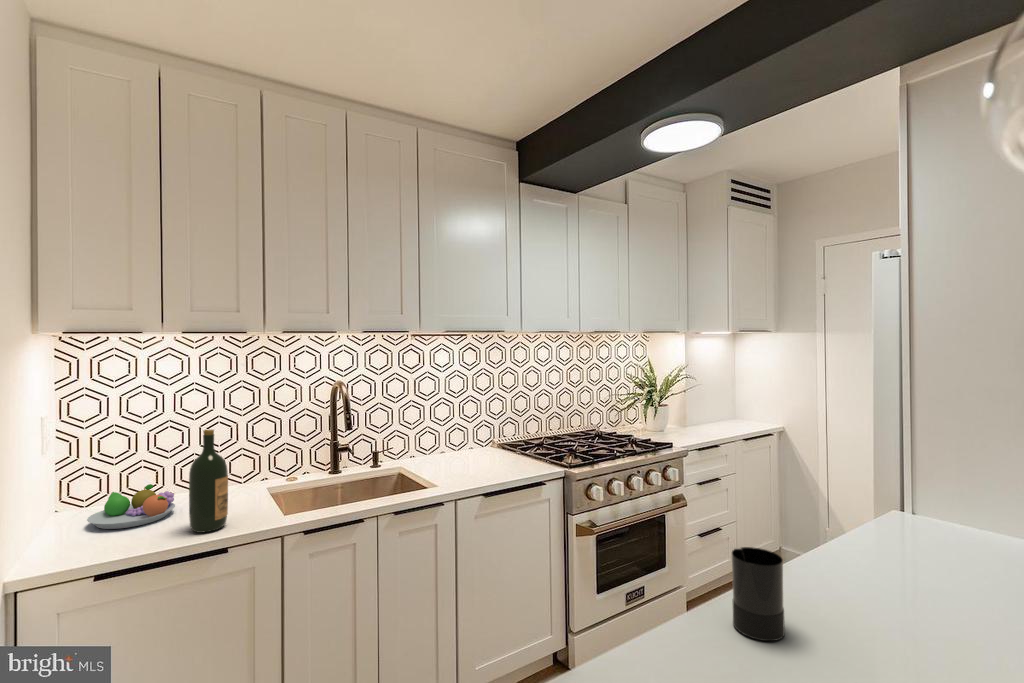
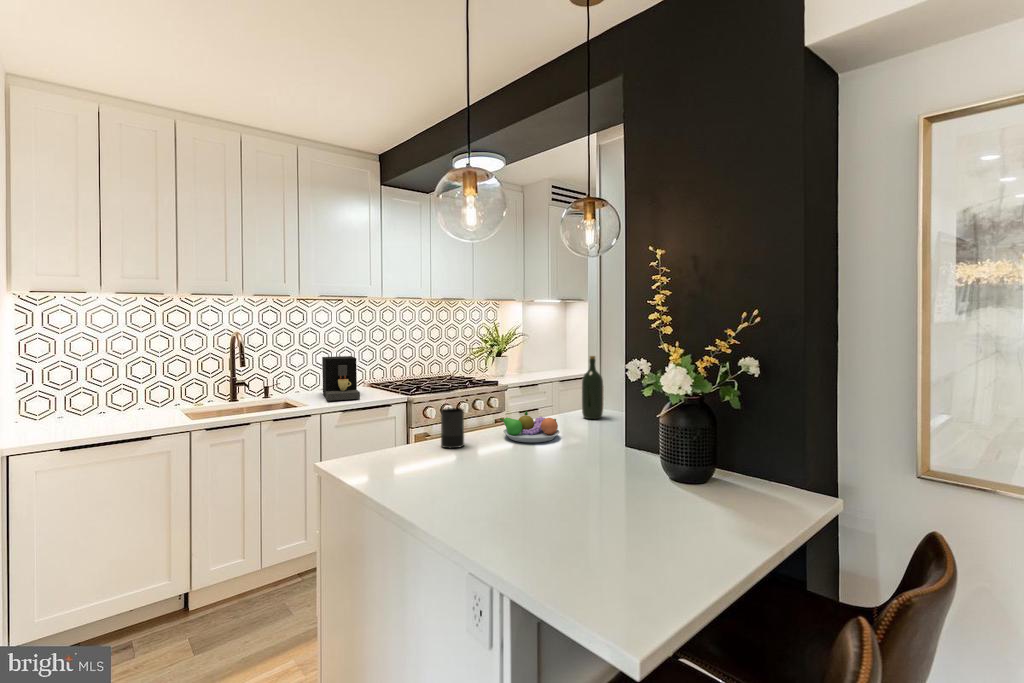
coffee maker: none [445,410,502,478] -> present [322,356,360,401]
wine bottle: present [189,429,228,533] -> present [582,356,603,419]
fruit bowl: present [87,484,175,529] -> present [500,412,559,442]

